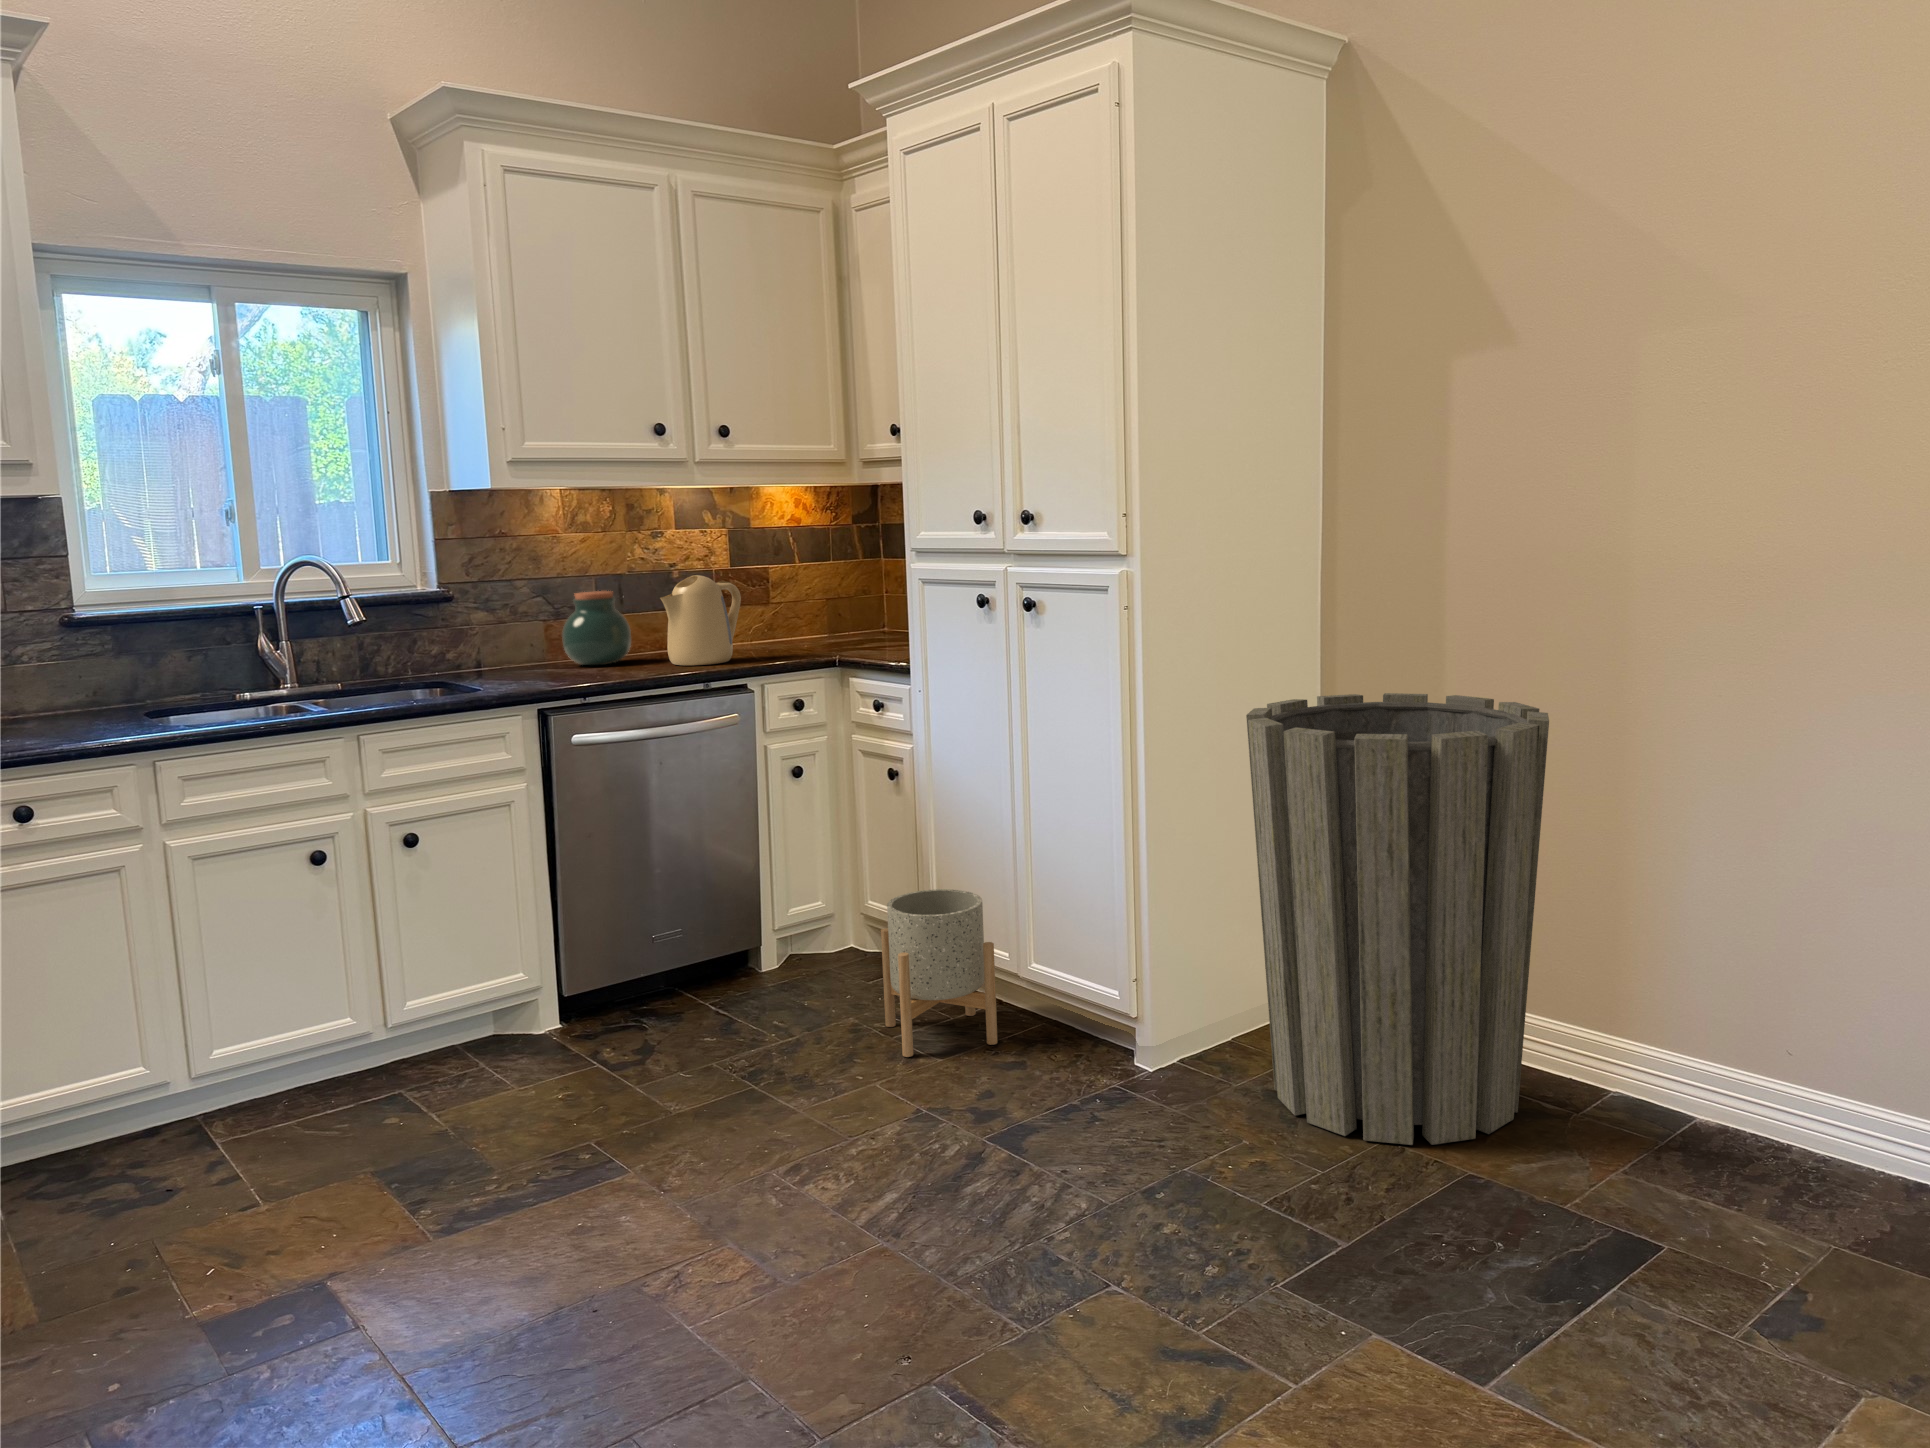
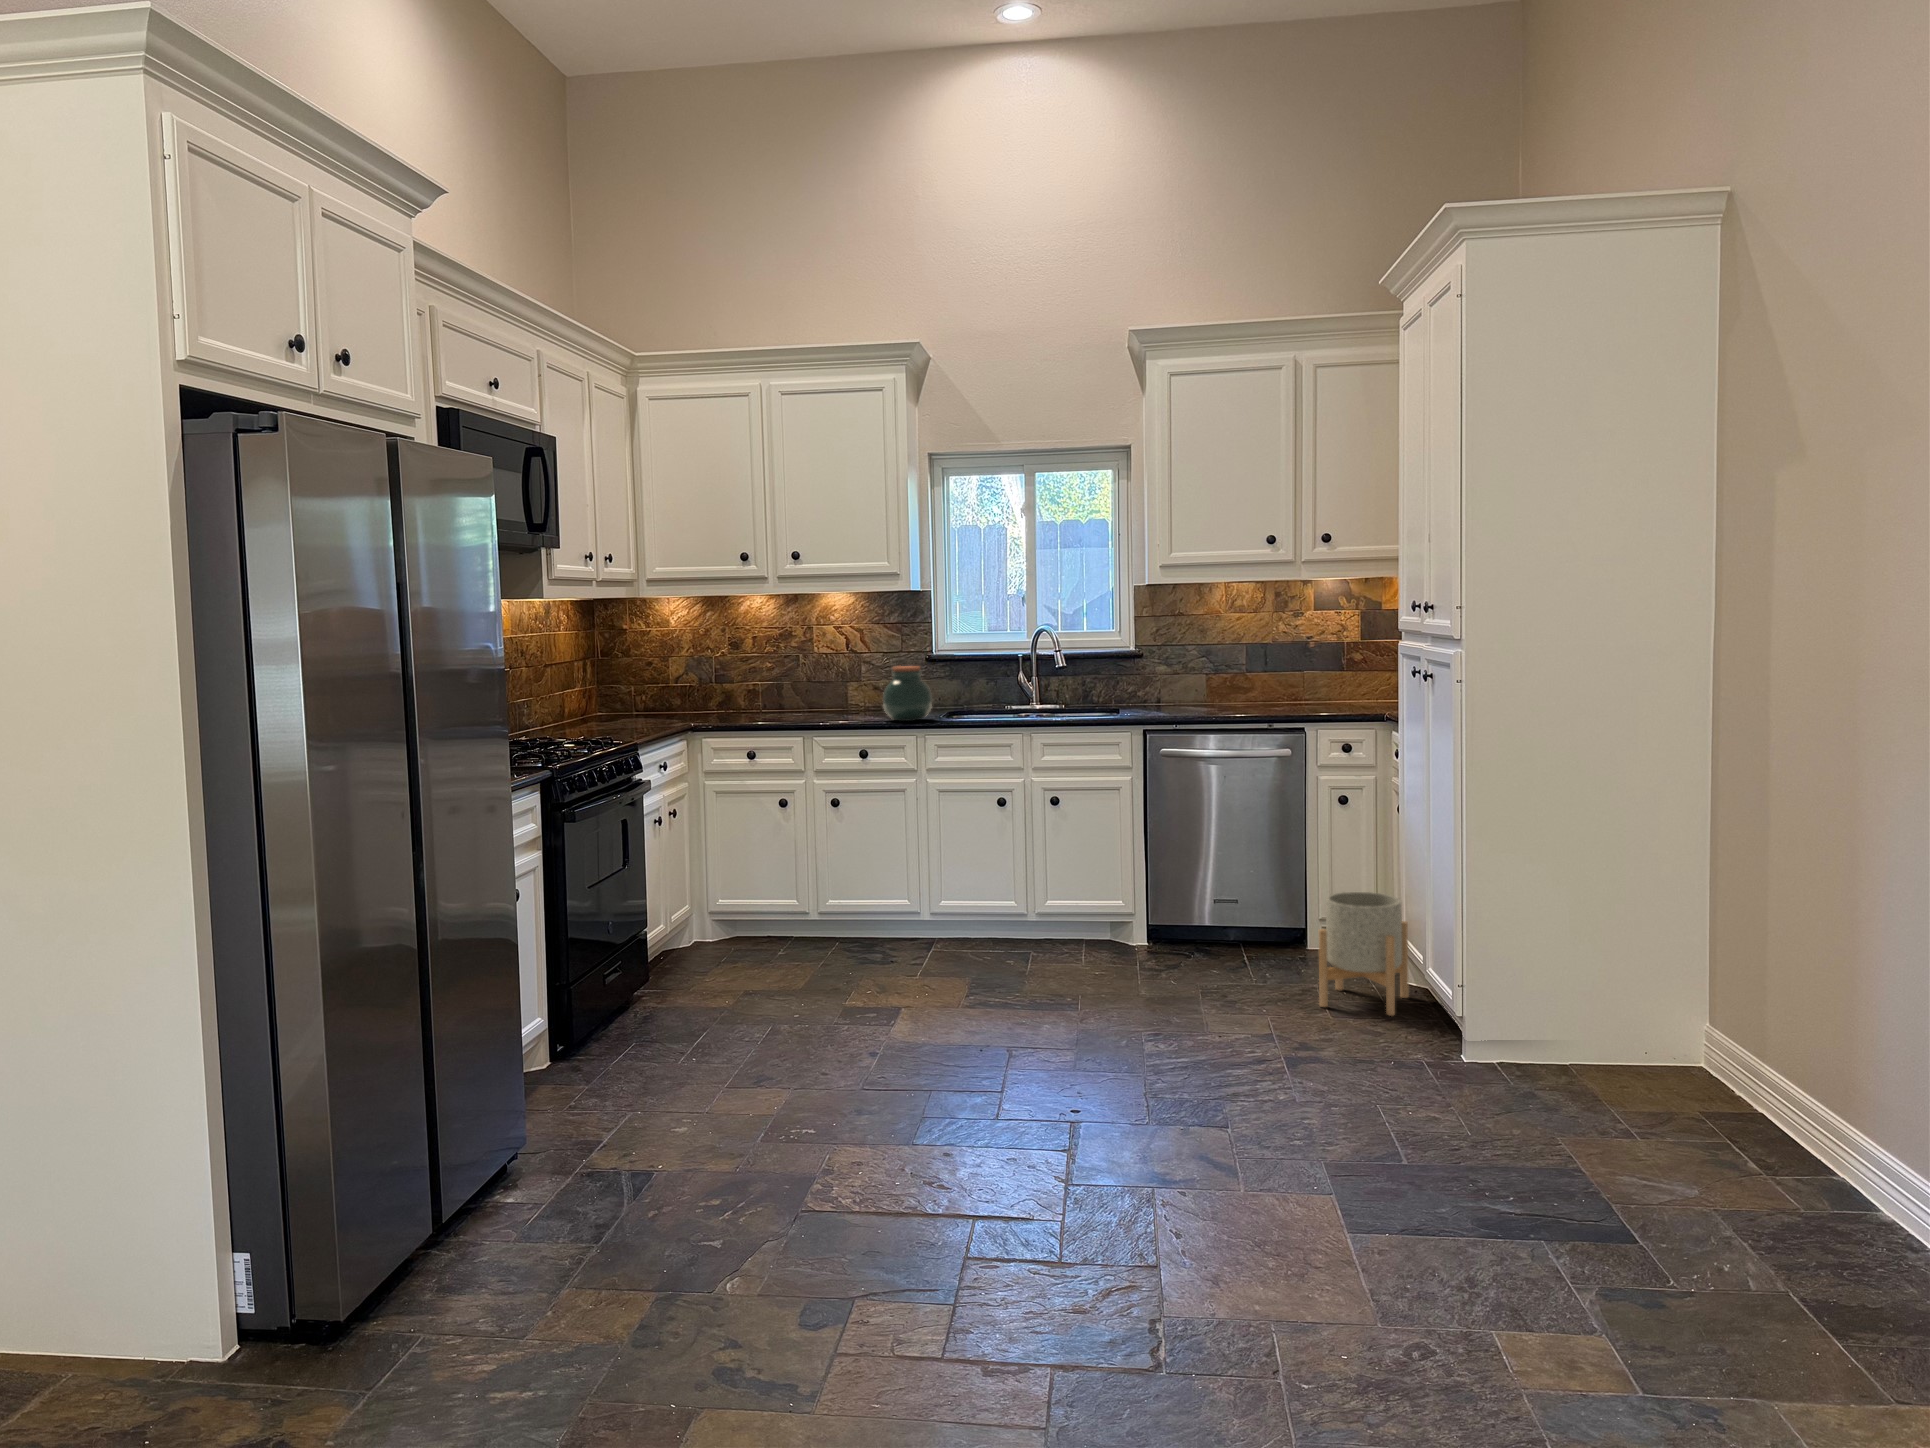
kettle: present [660,575,741,666] -> none [1261,646,1329,712]
jar: present [562,591,631,665] -> present [883,666,932,721]
trash can: present [1246,693,1549,1145] -> none [1515,771,1799,1160]

